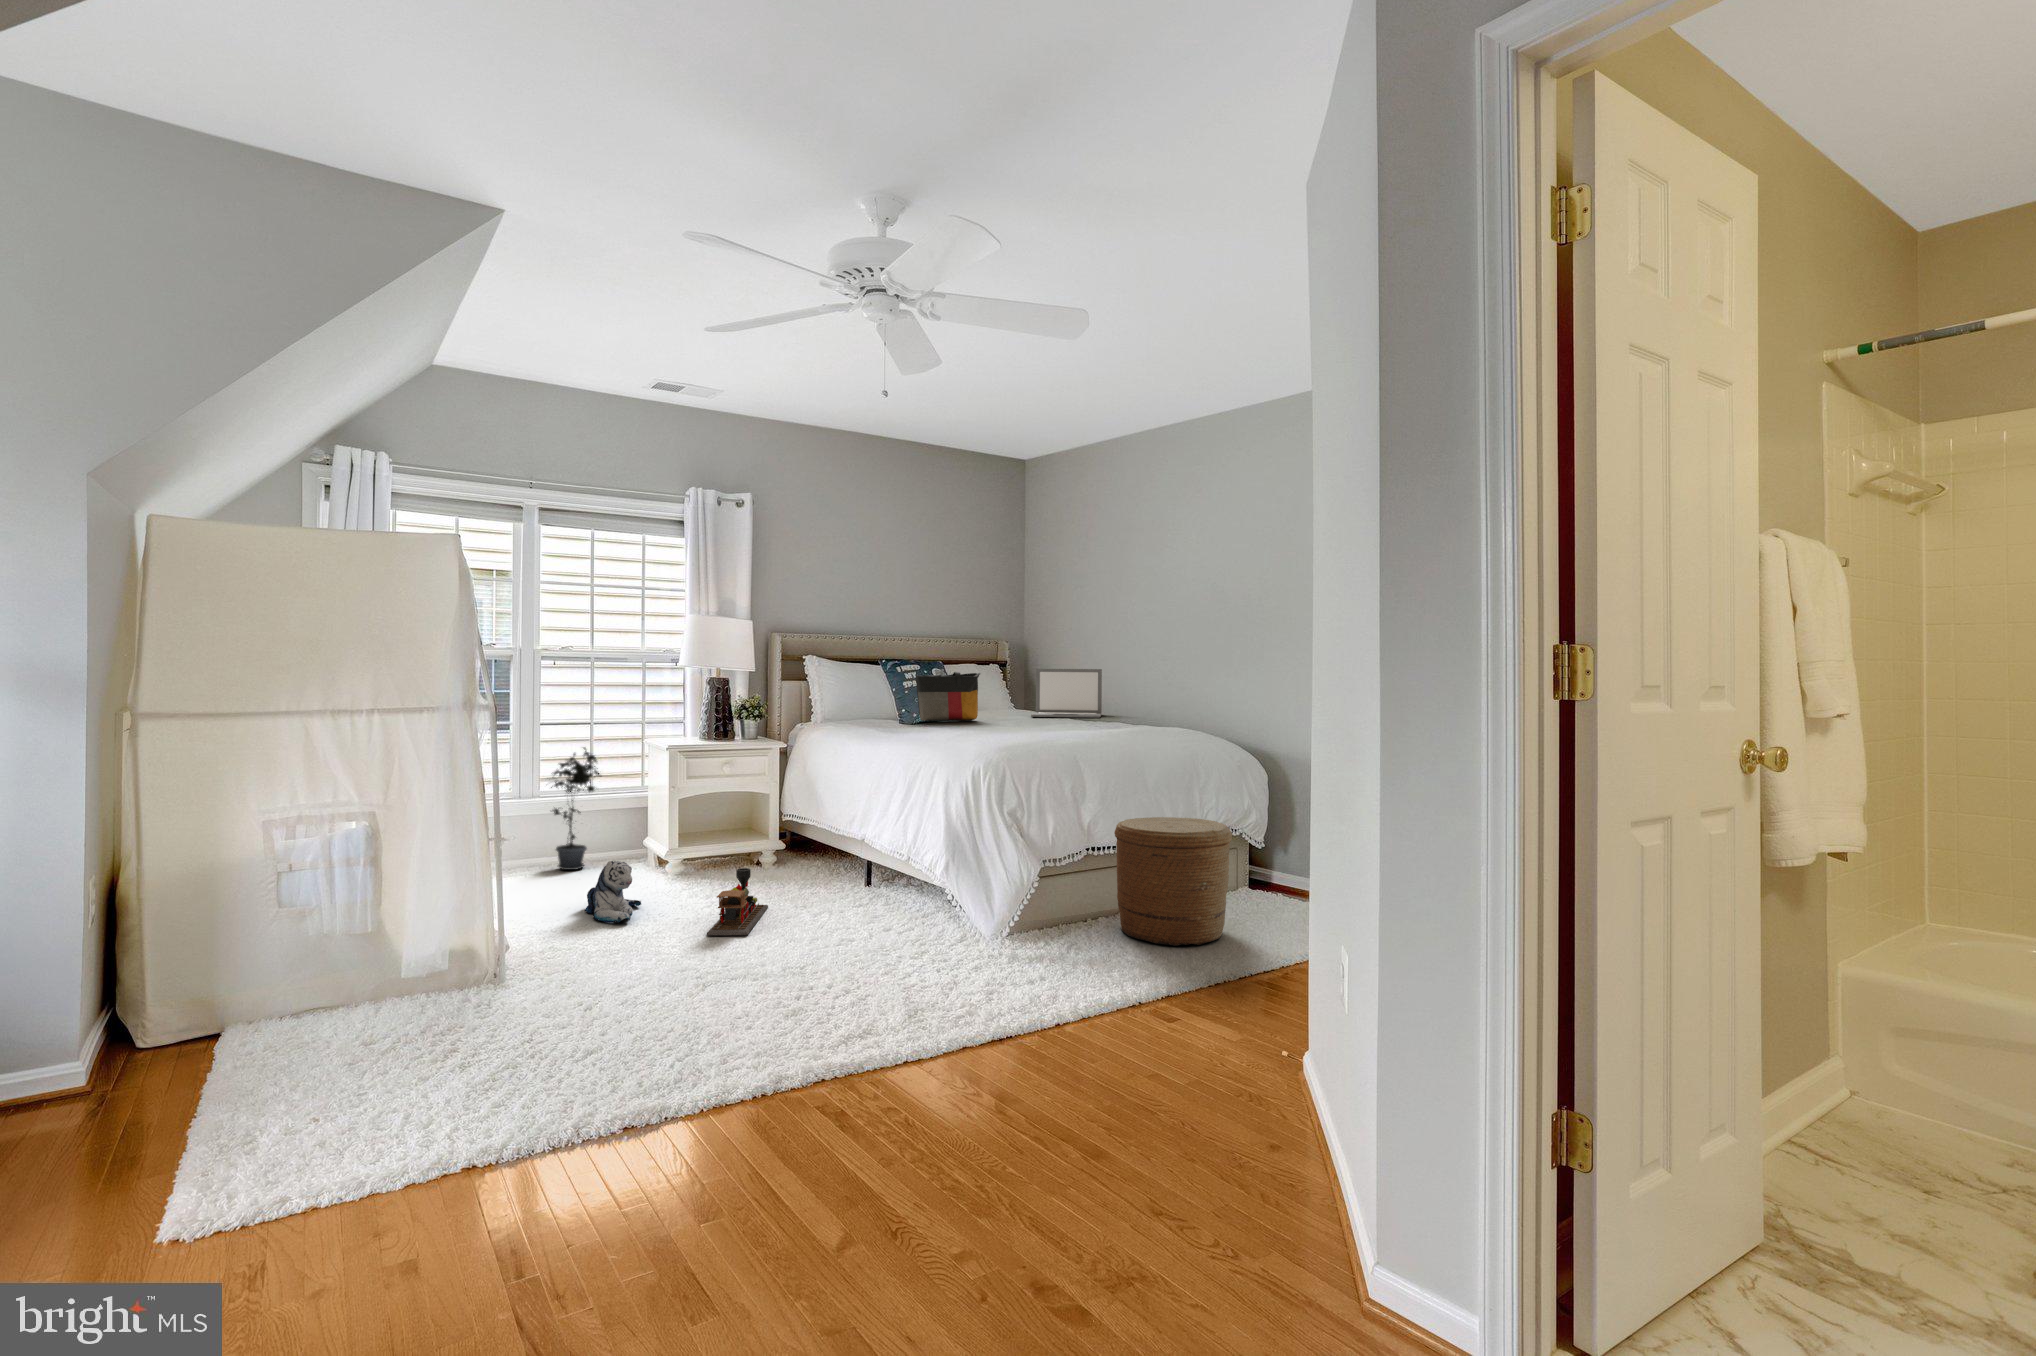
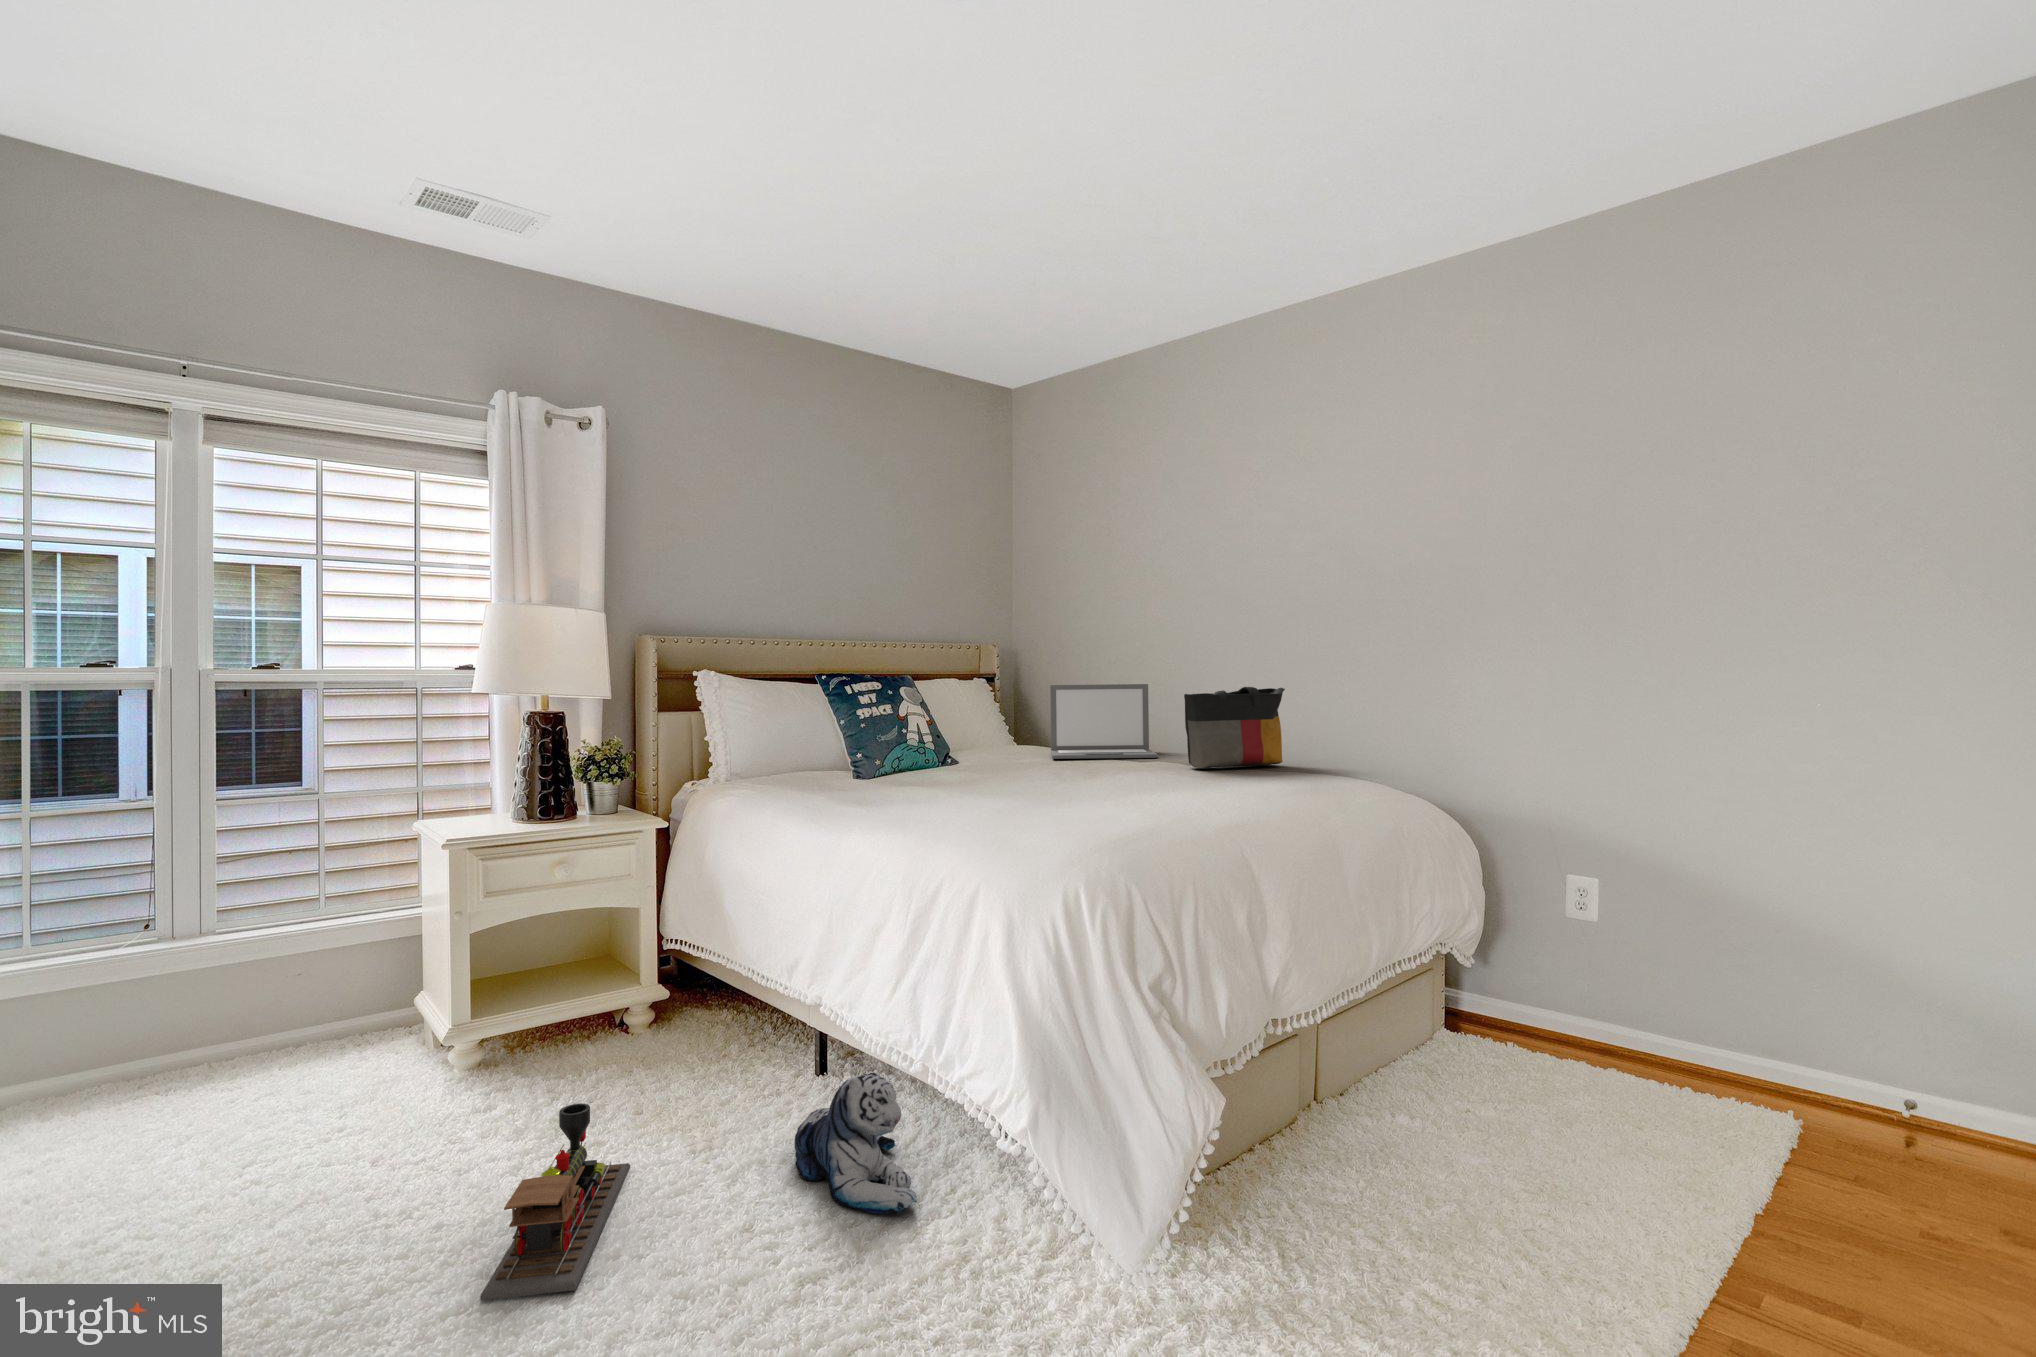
tote bag: present [916,672,980,721] -> present [1184,687,1285,768]
potted plant: present [551,747,599,870] -> none [206,841,329,1071]
woven basket: present [1114,817,1232,946] -> none [1324,959,1571,1253]
plush toy: present [584,861,641,923] -> present [795,1073,917,1213]

